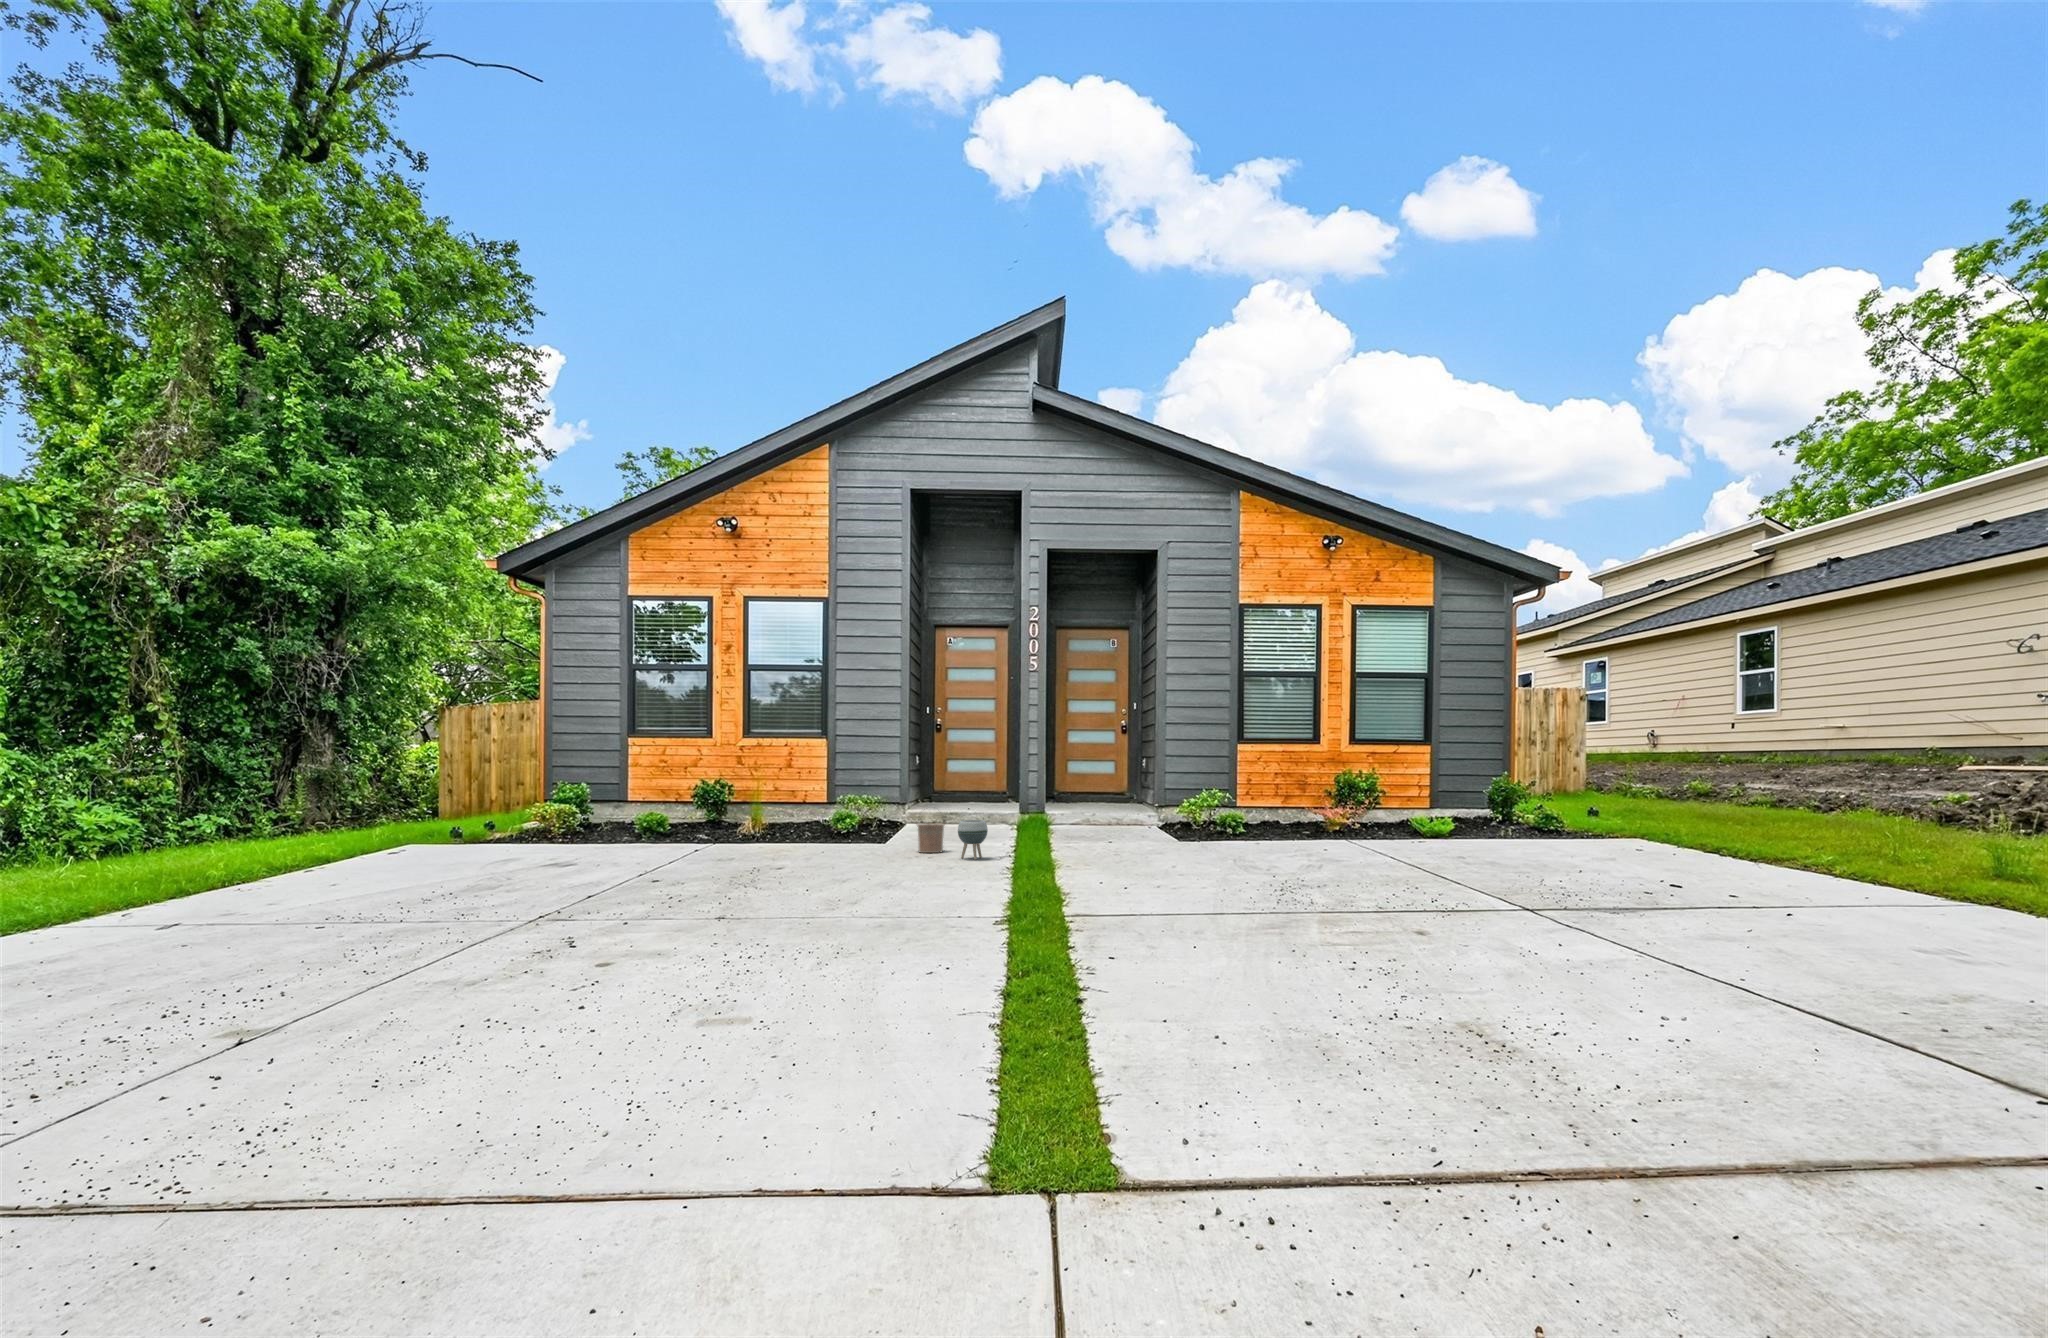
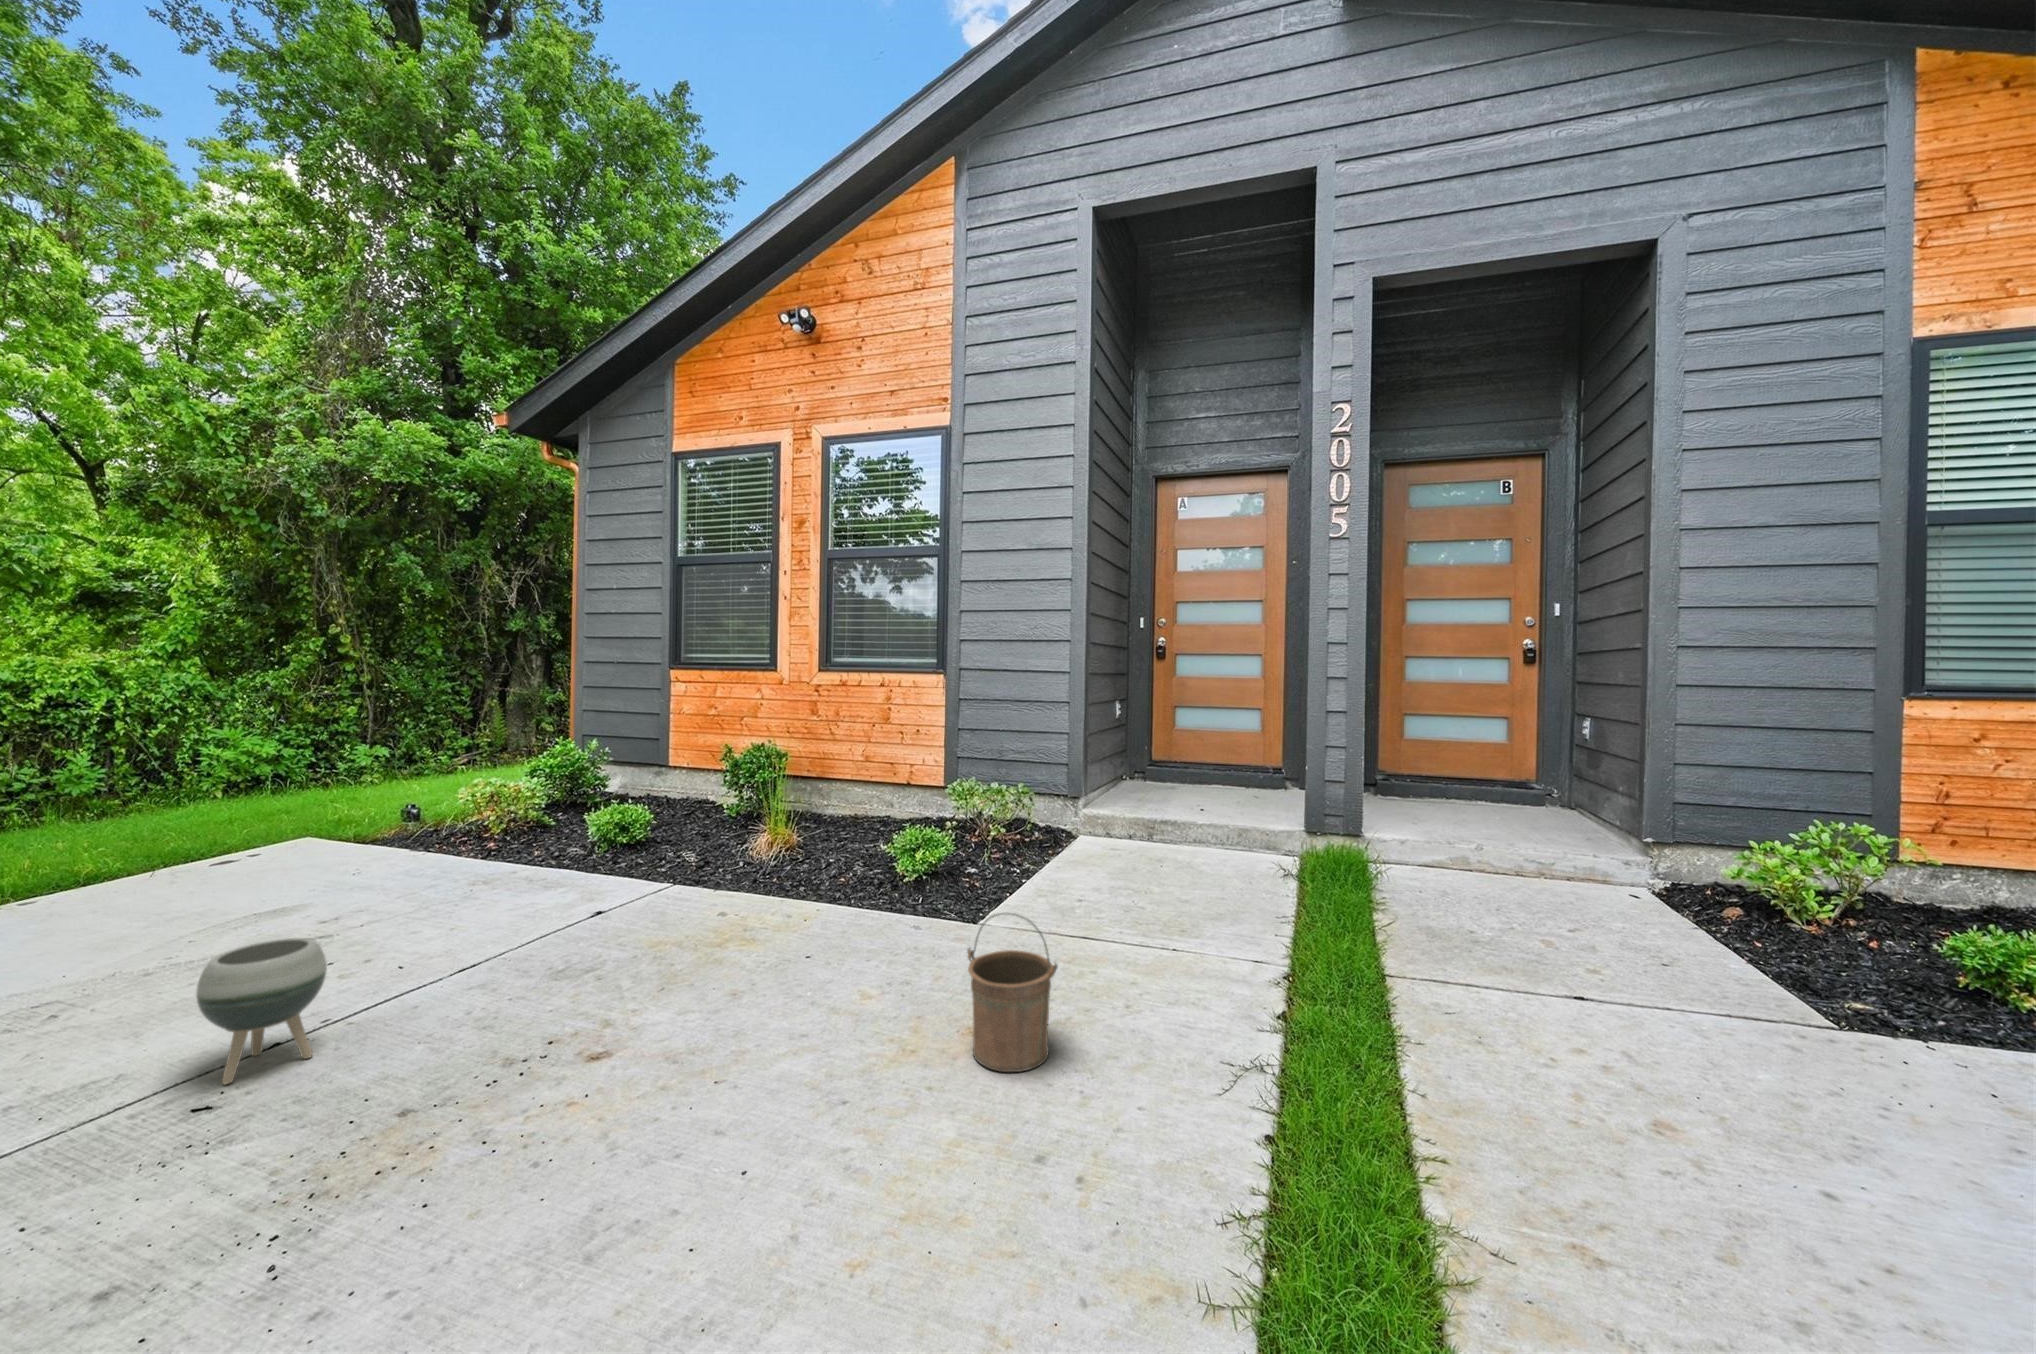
planter: present [958,820,988,860] -> present [196,938,327,1084]

